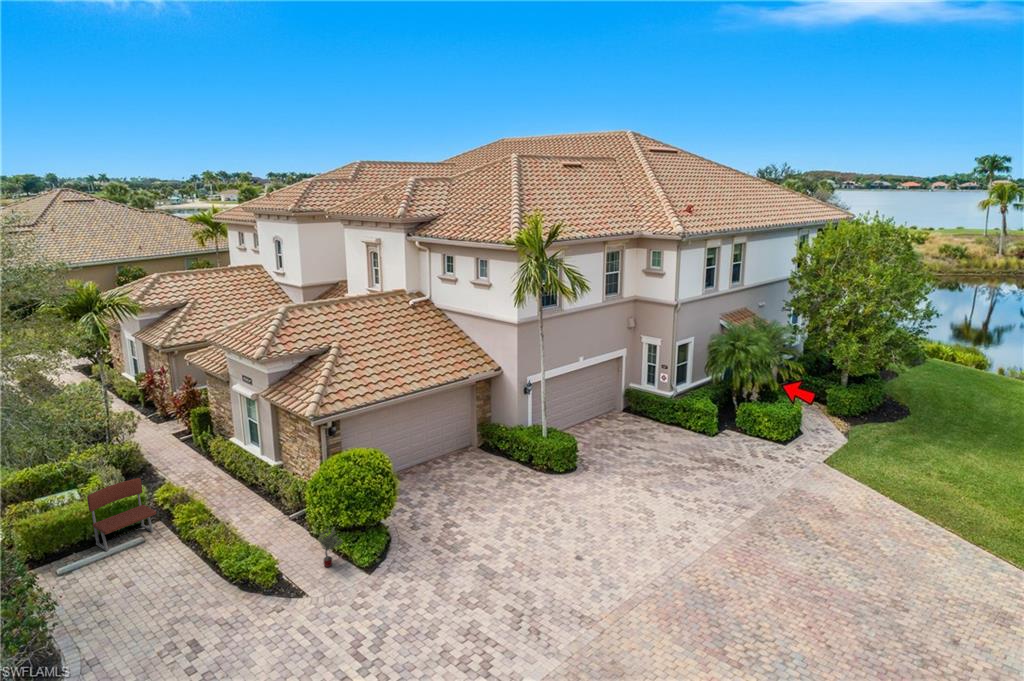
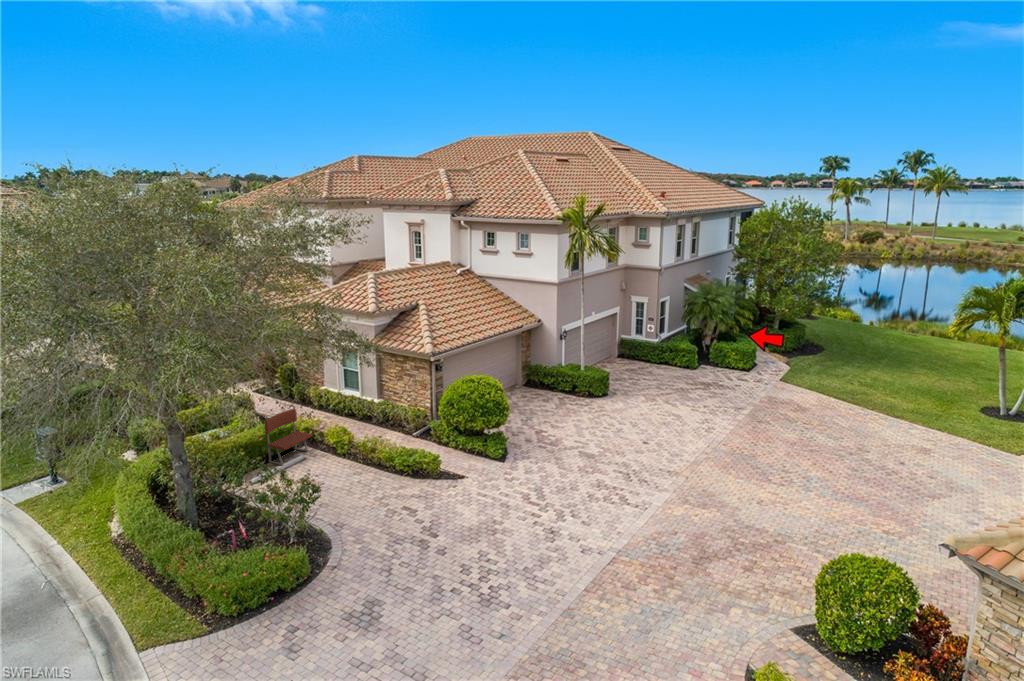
potted tree: present [318,528,342,567] -> none [457,430,479,461]

